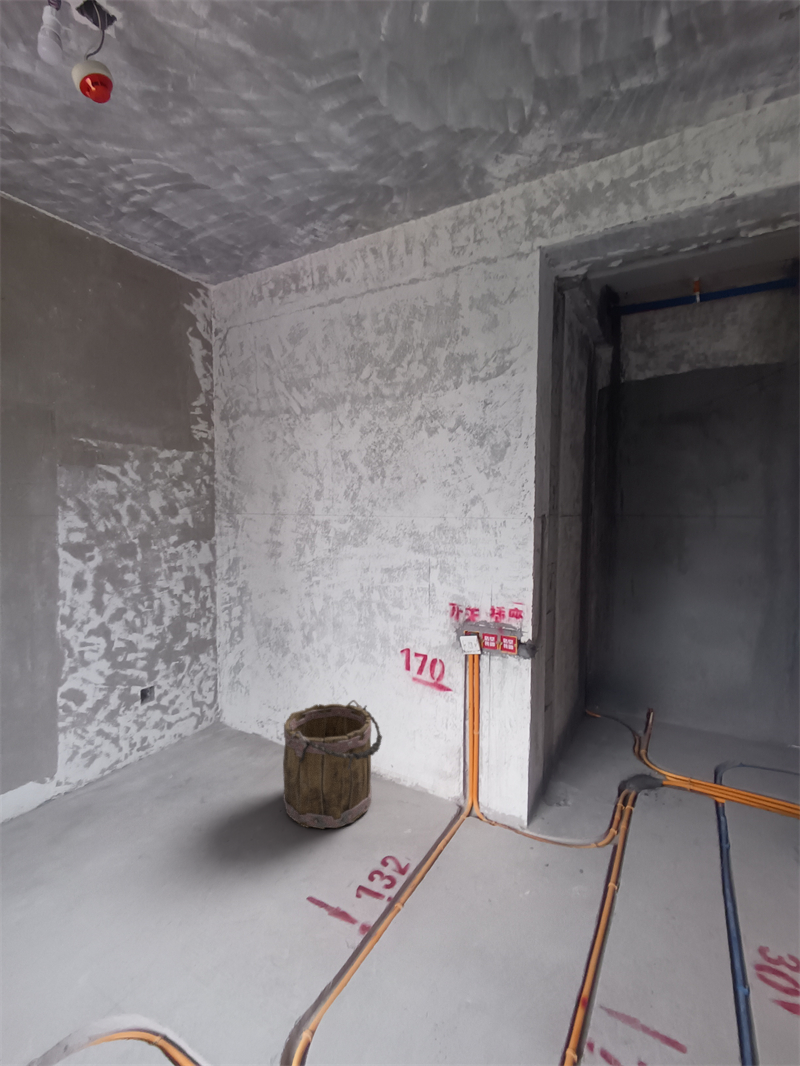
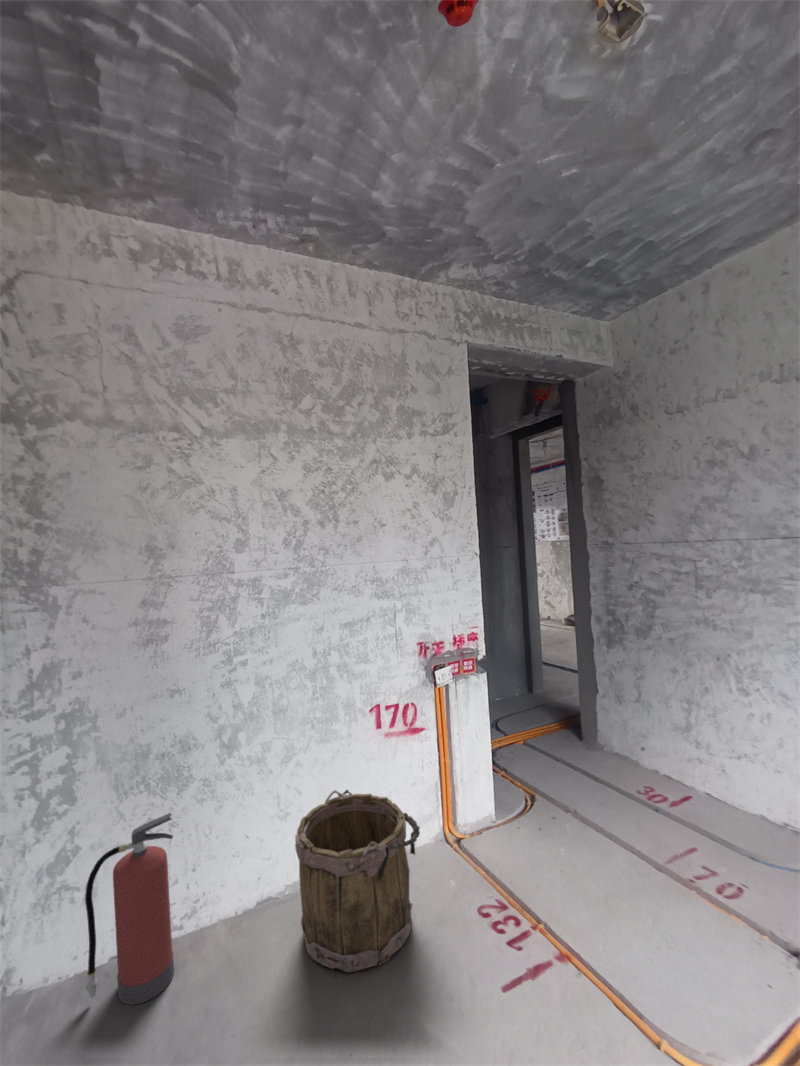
fire extinguisher: none [226,661,263,758] -> present [85,813,174,1005]

